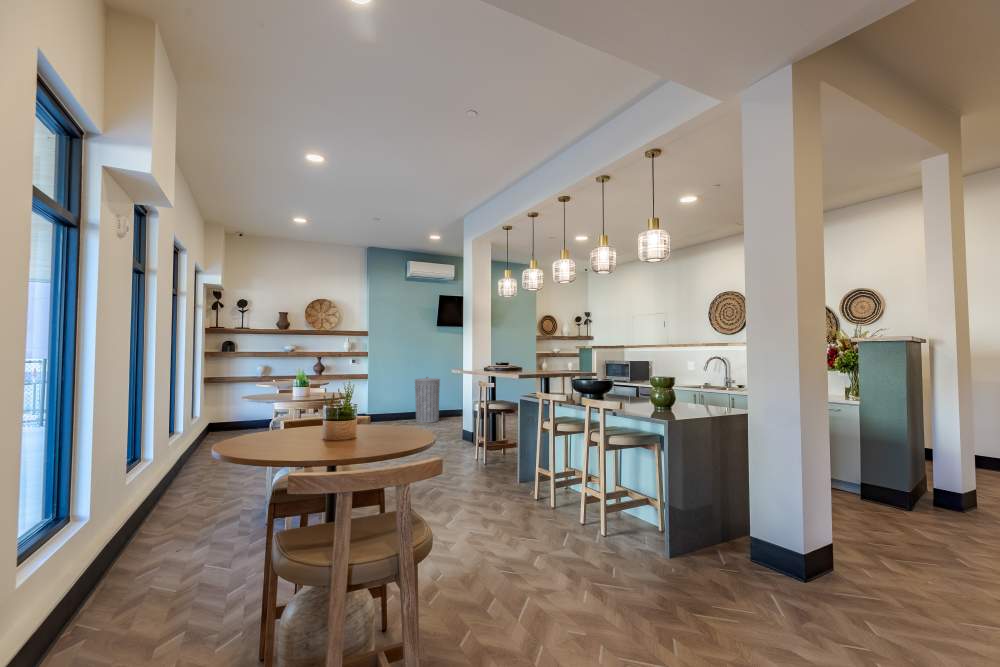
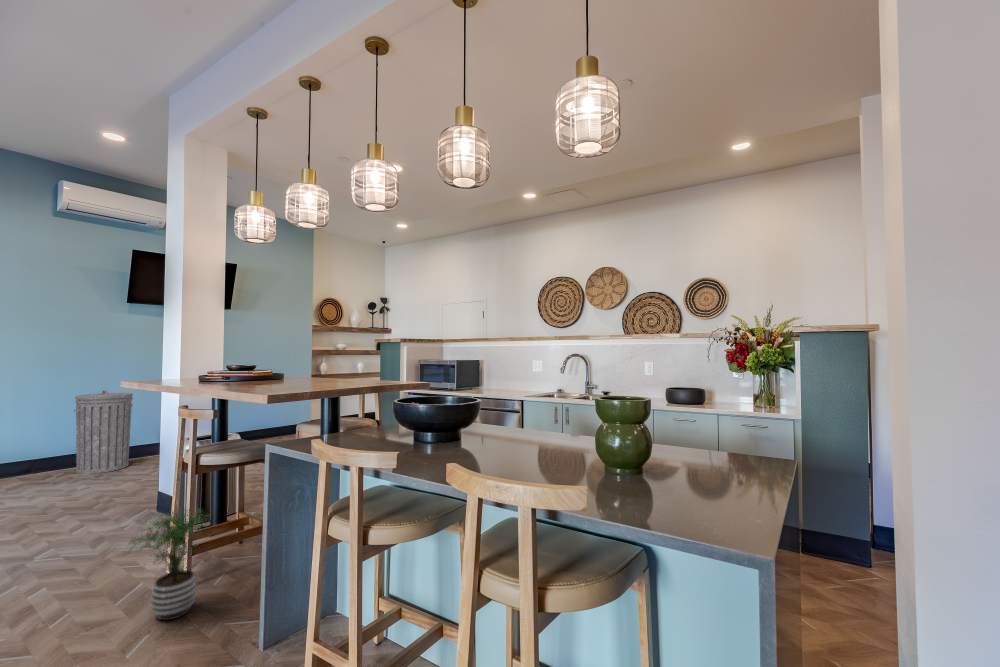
potted plant: none [463,425,495,472] -> present [128,510,204,620]

